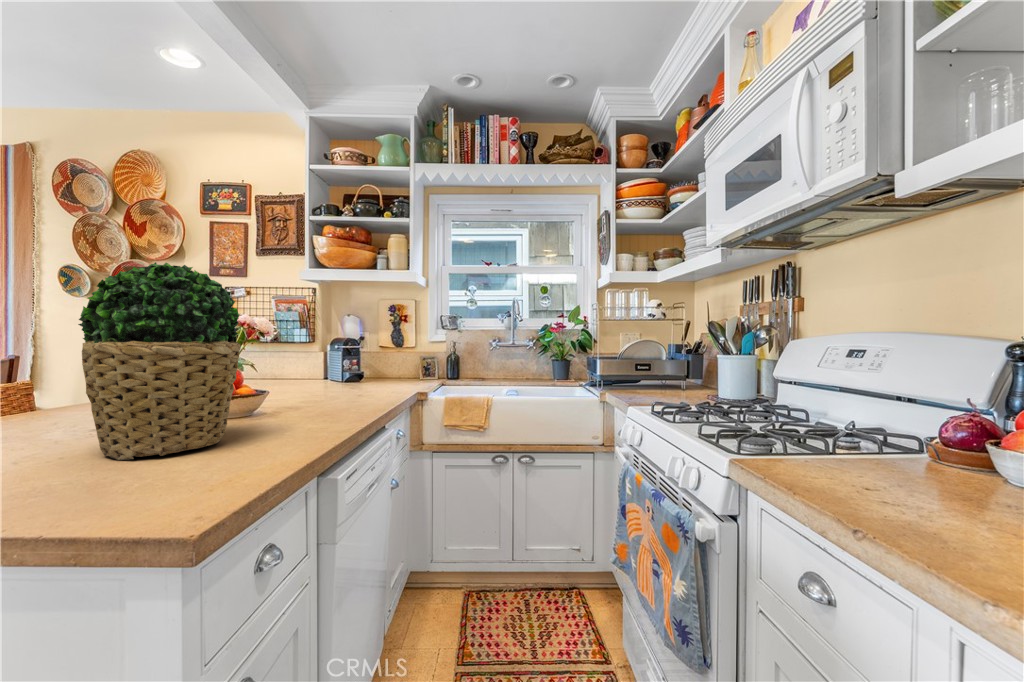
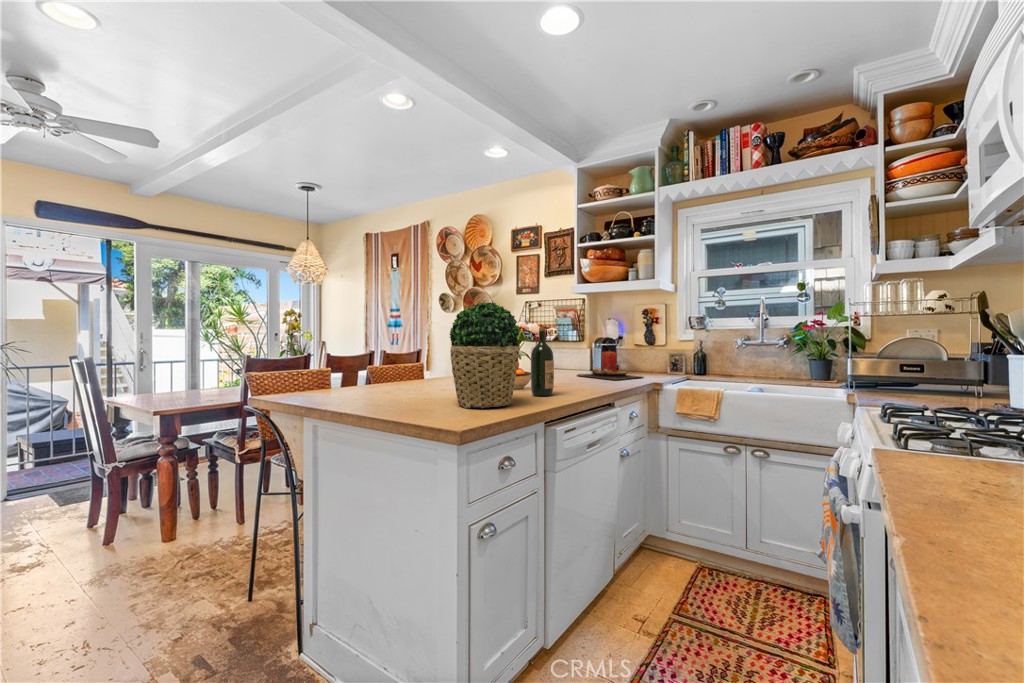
wine bottle: none [254,317,293,421] -> present [531,328,554,396]
candle: none [311,353,399,390] -> present [577,351,641,380]

